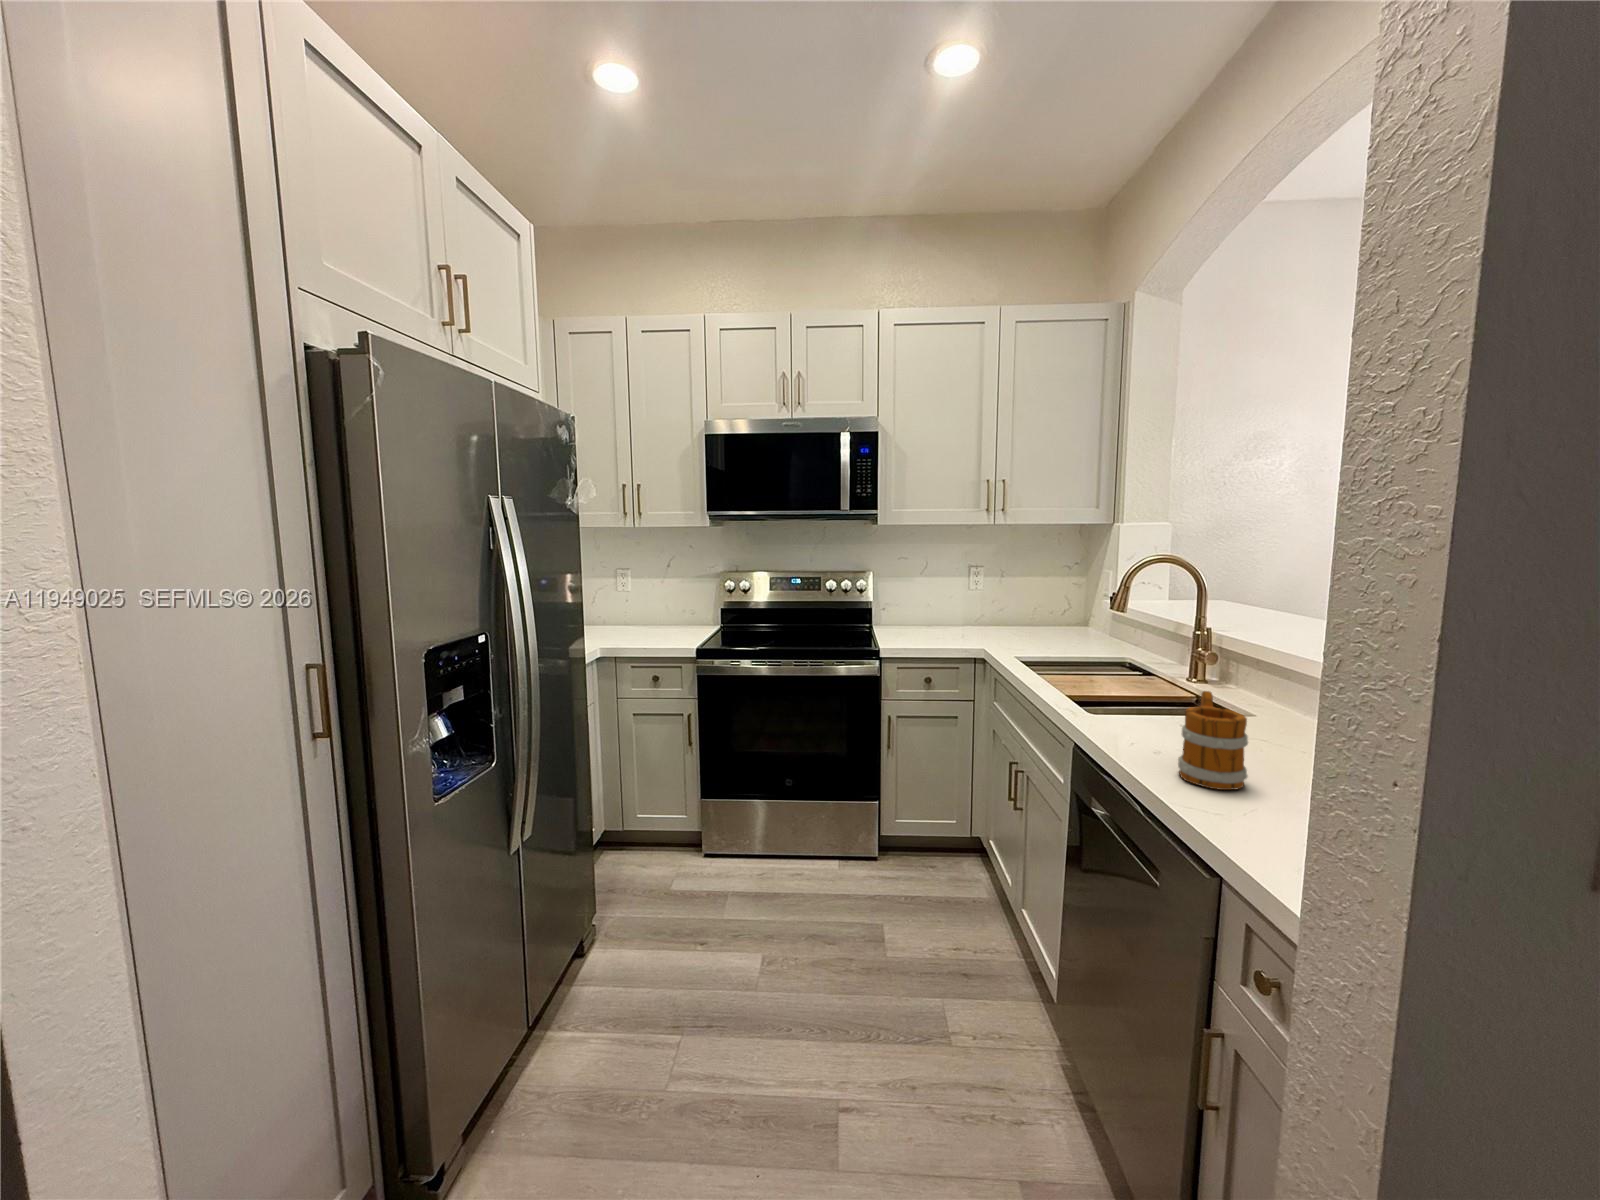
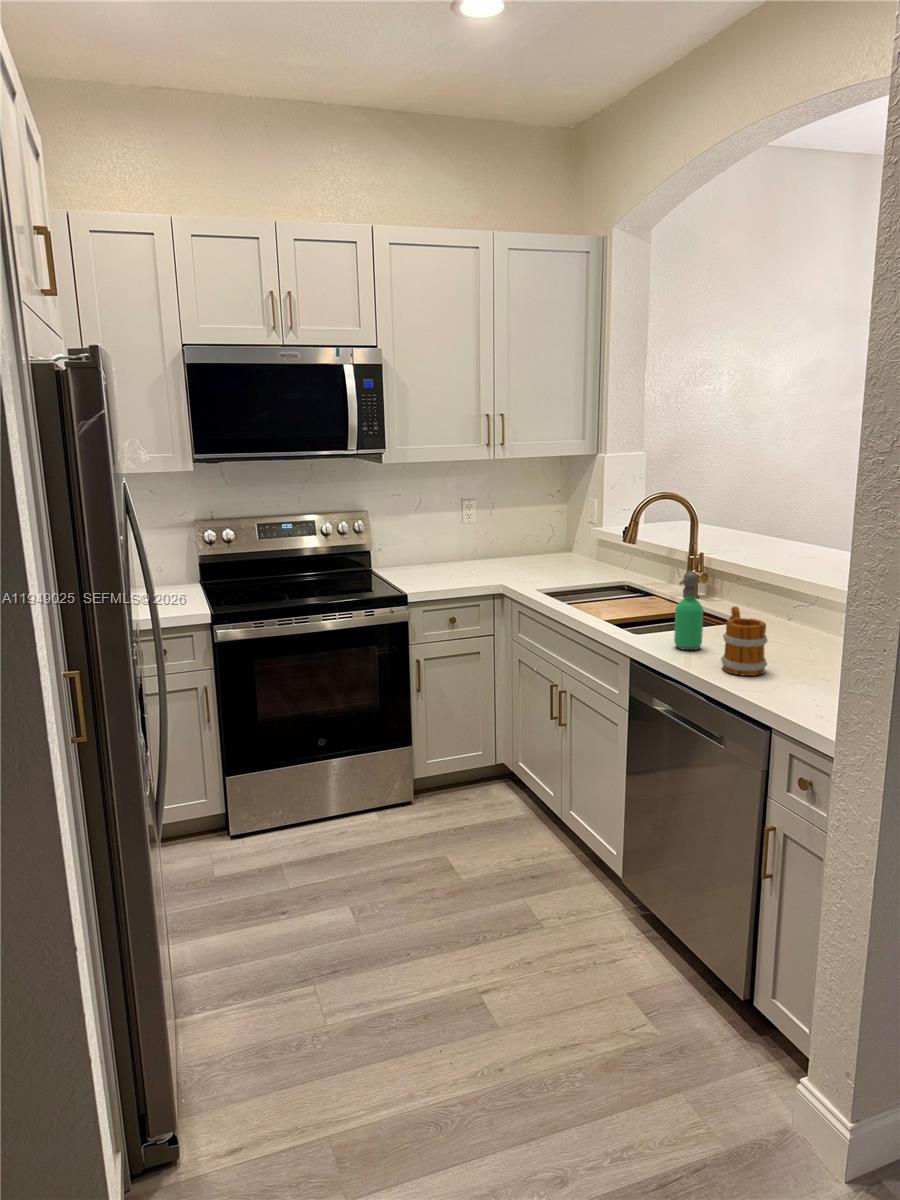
soap dispenser: none [1130,641,1171,743] -> present [674,571,703,650]

